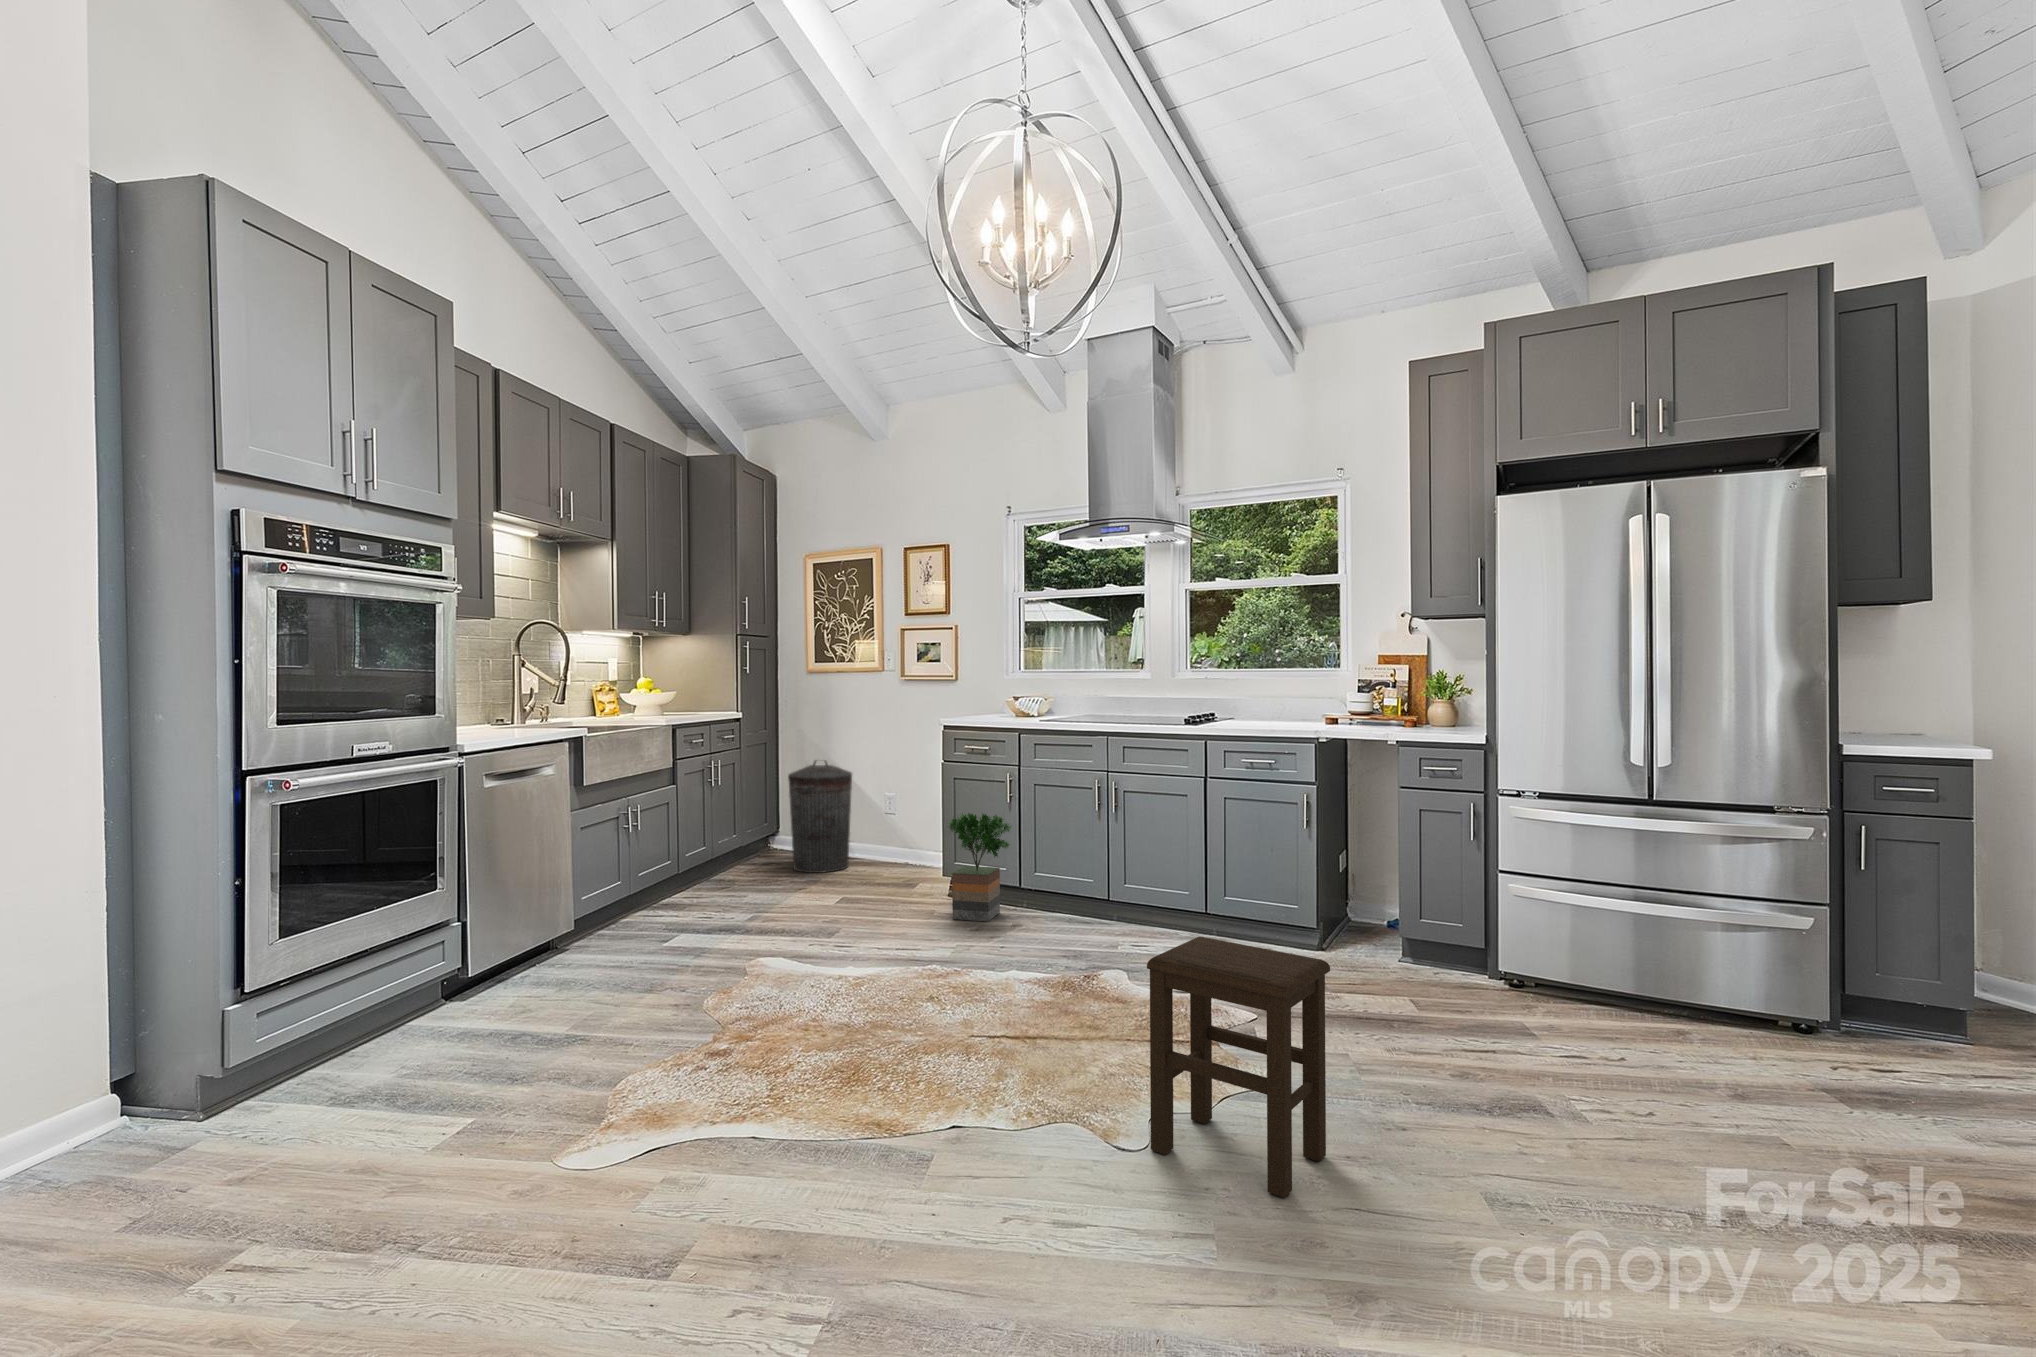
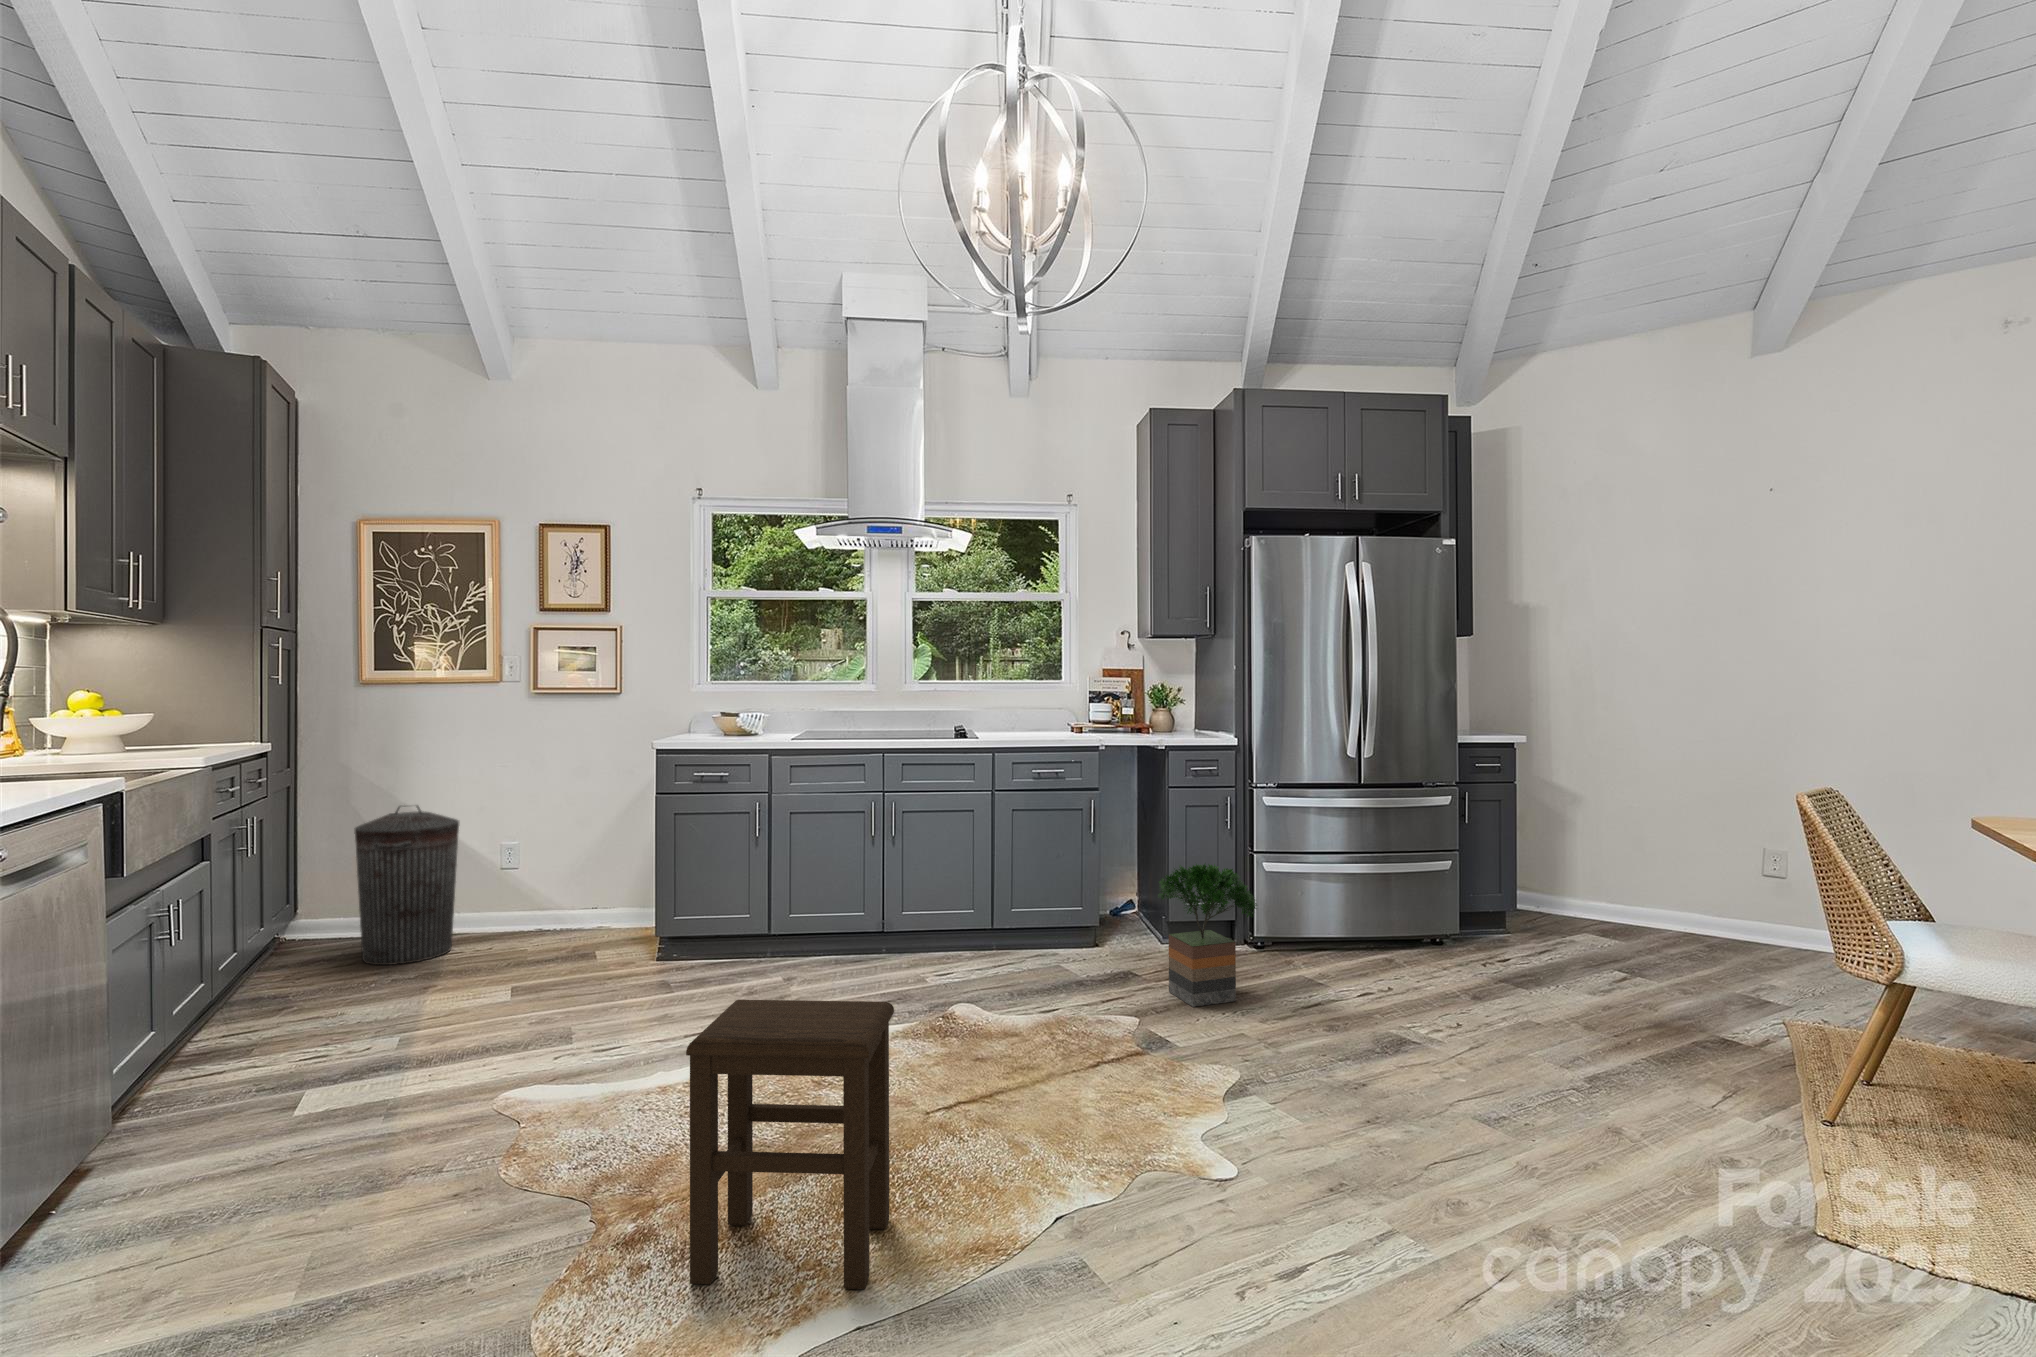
potted tree: present [948,813,1011,922] -> present [1159,864,1257,1007]
stool: present [1147,937,1330,1198] -> present [686,1000,894,1289]

